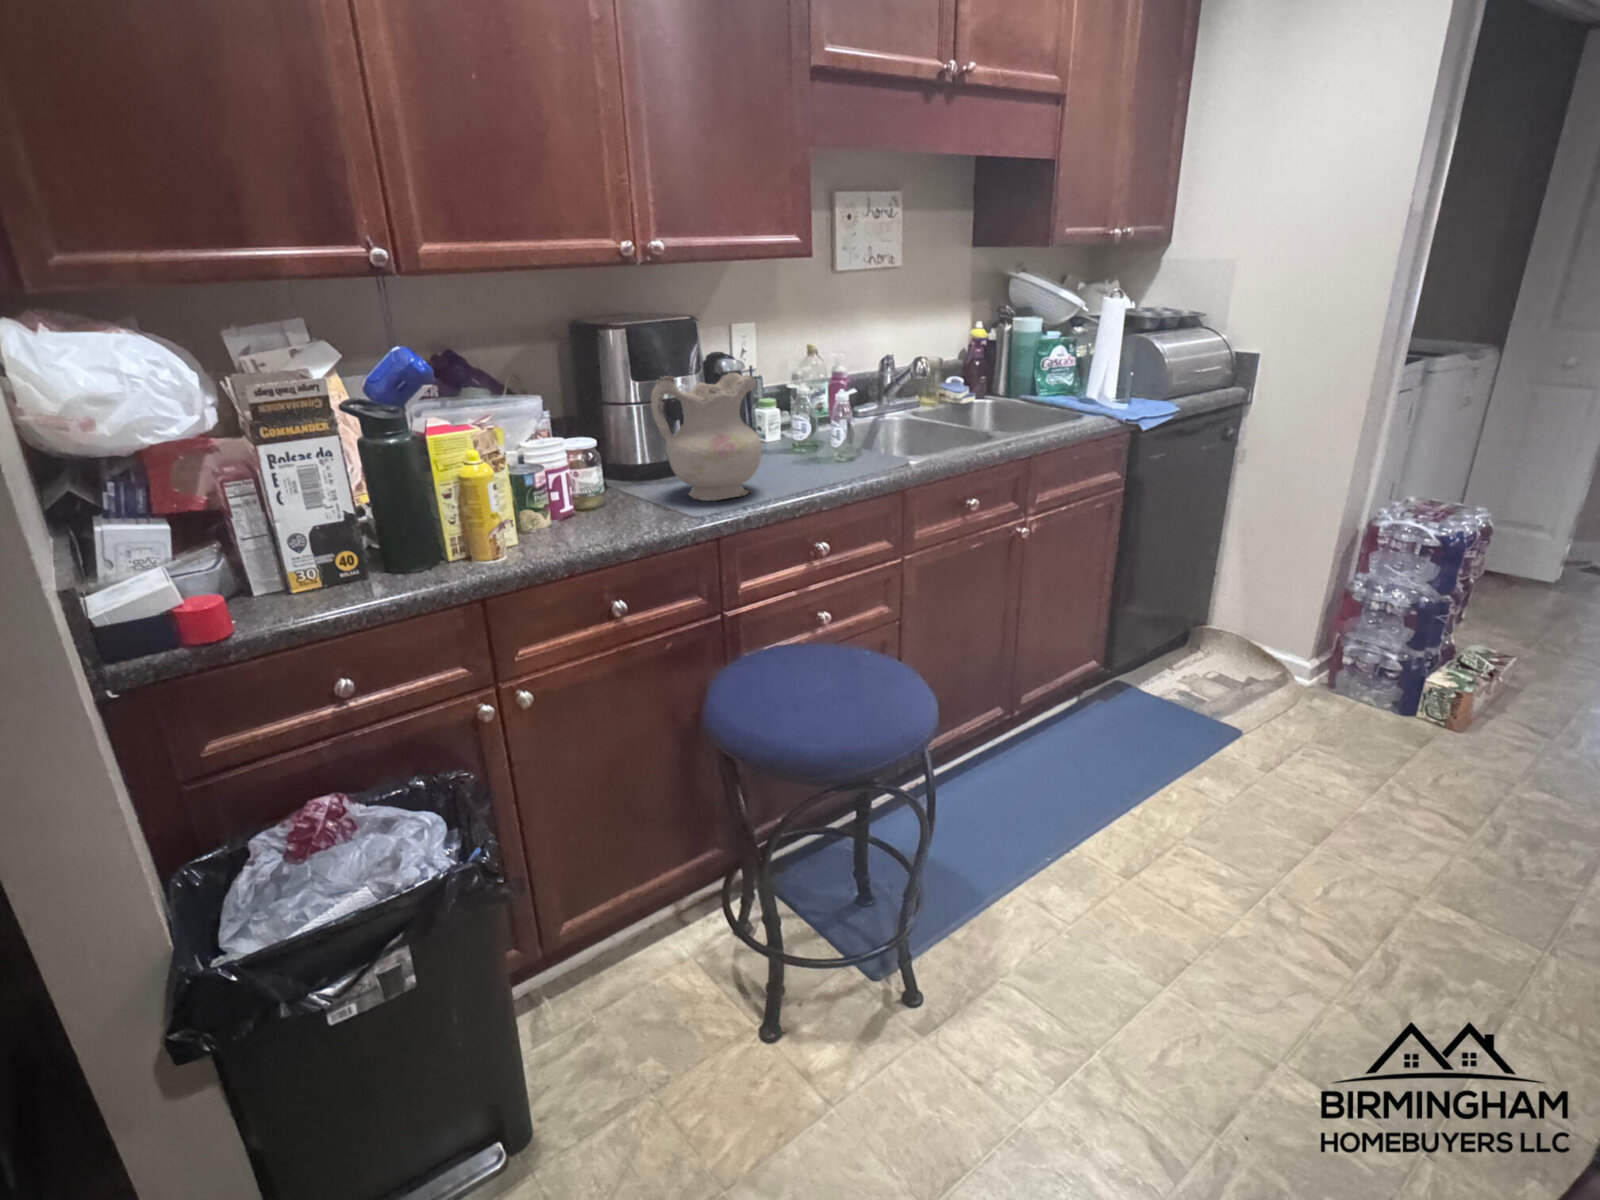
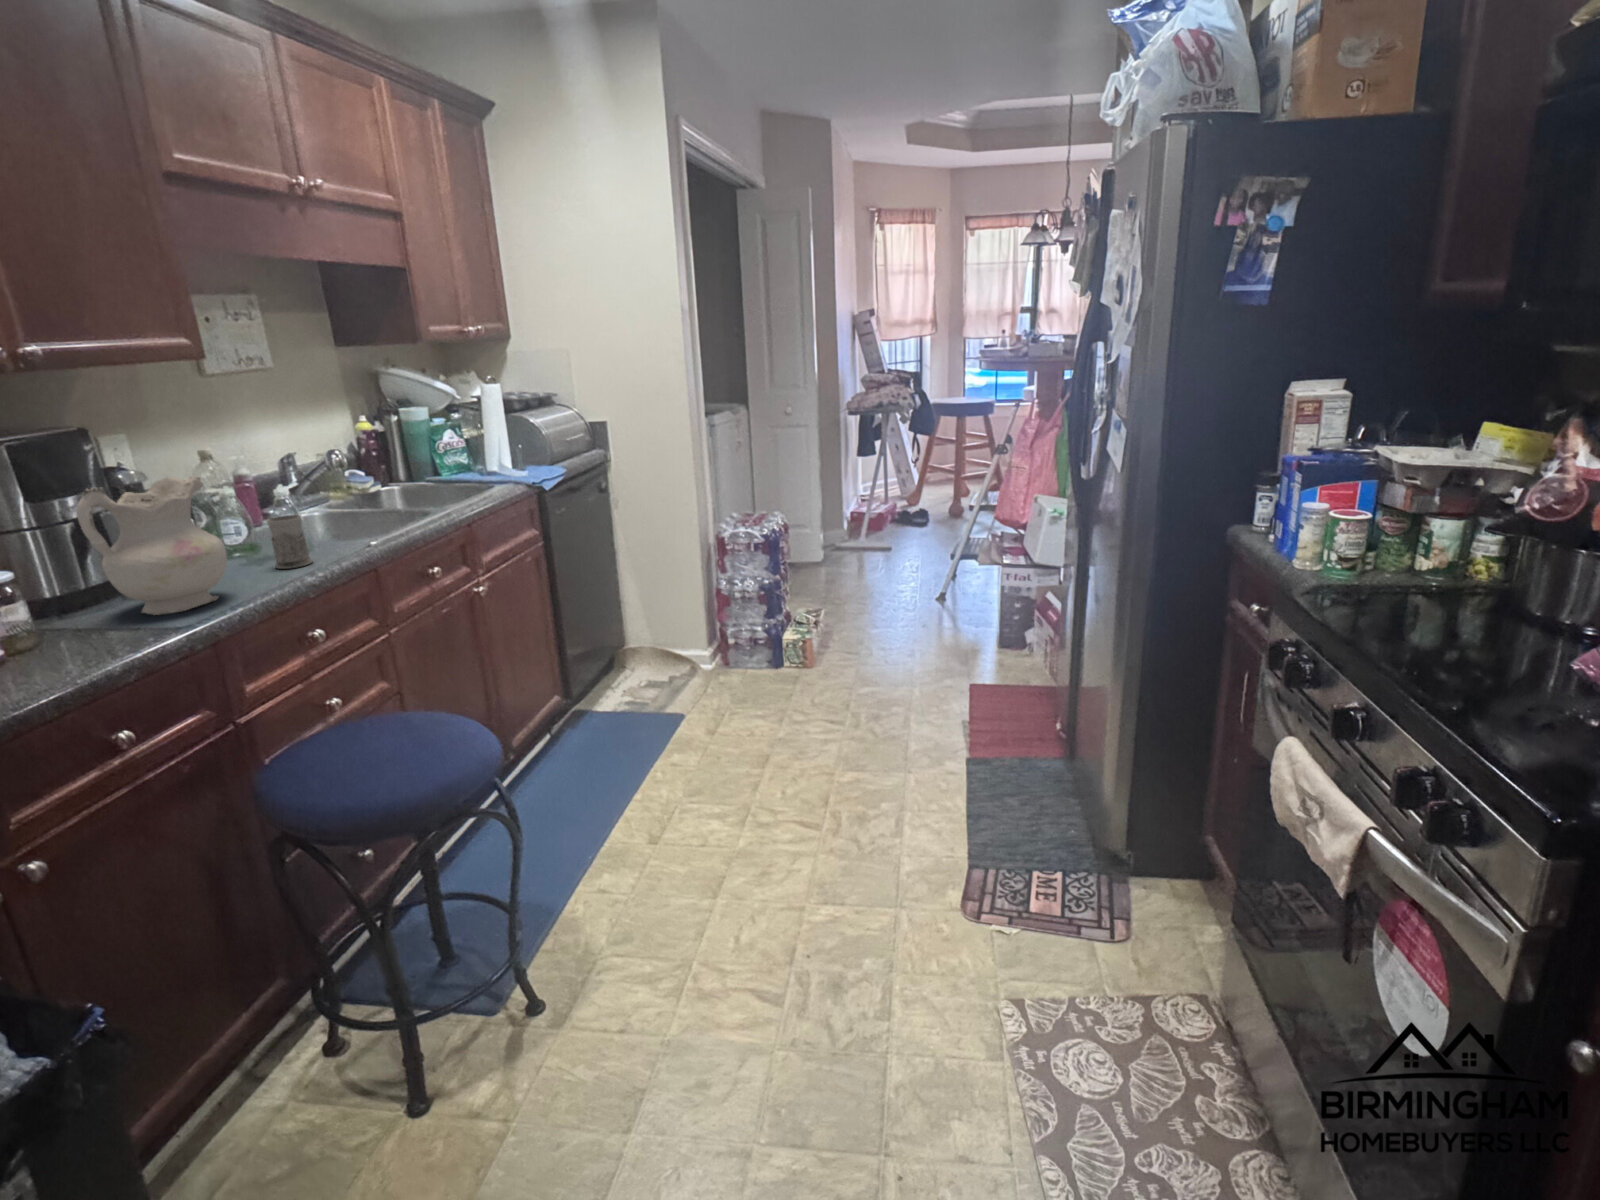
mug: none [815,422,848,476] -> present [267,515,313,569]

